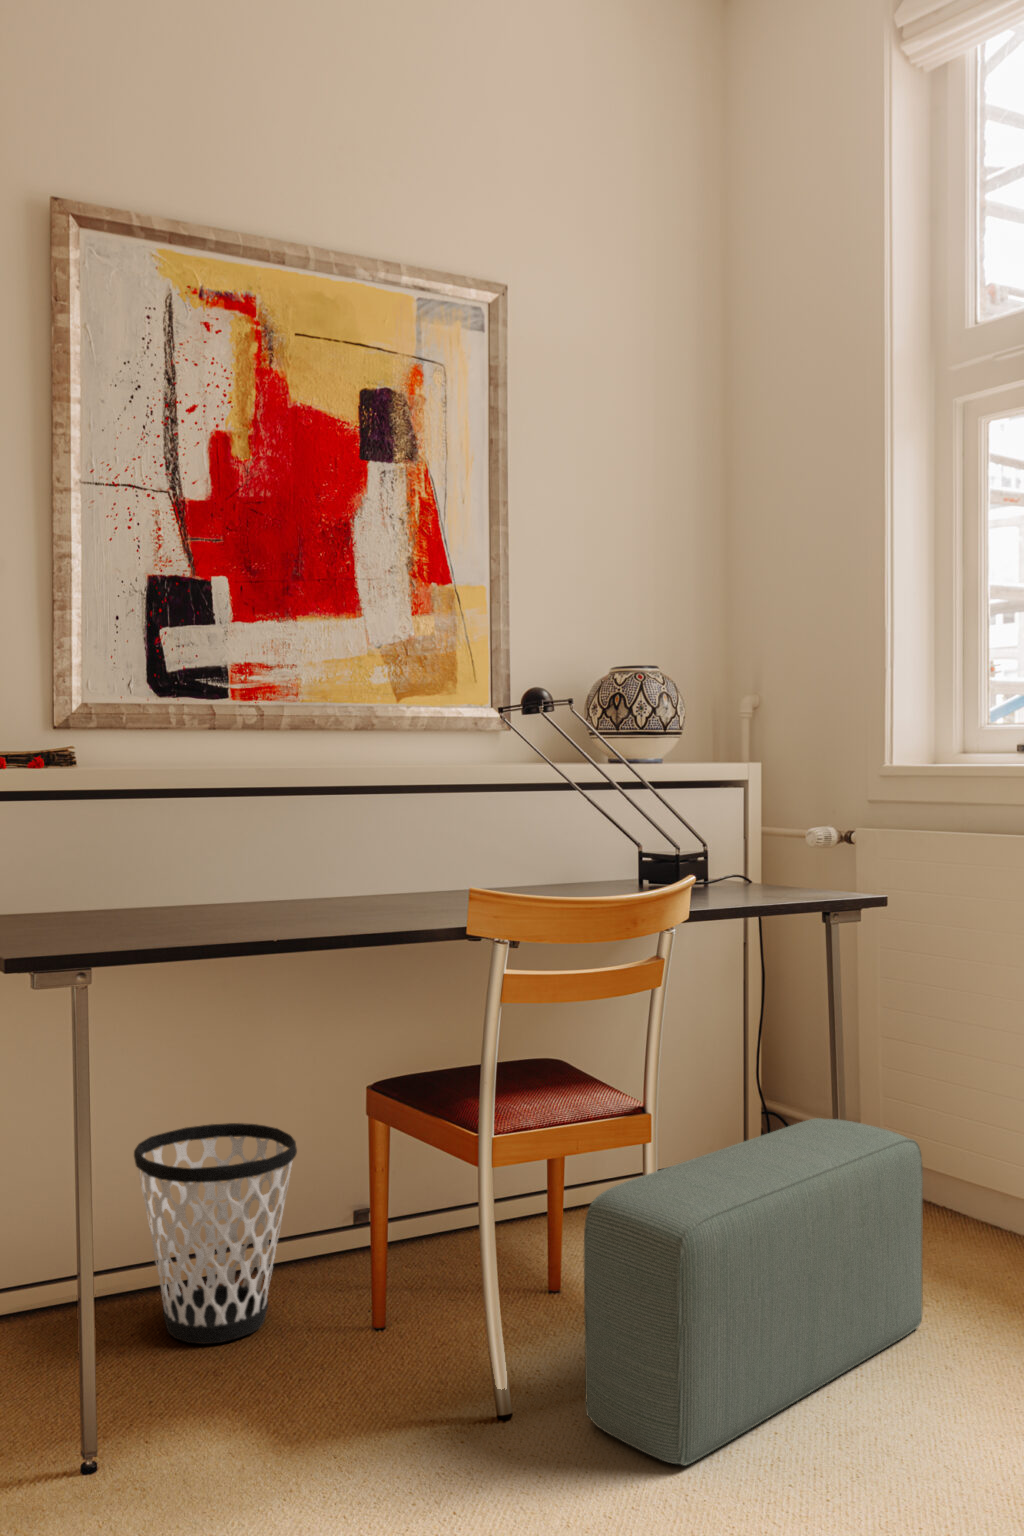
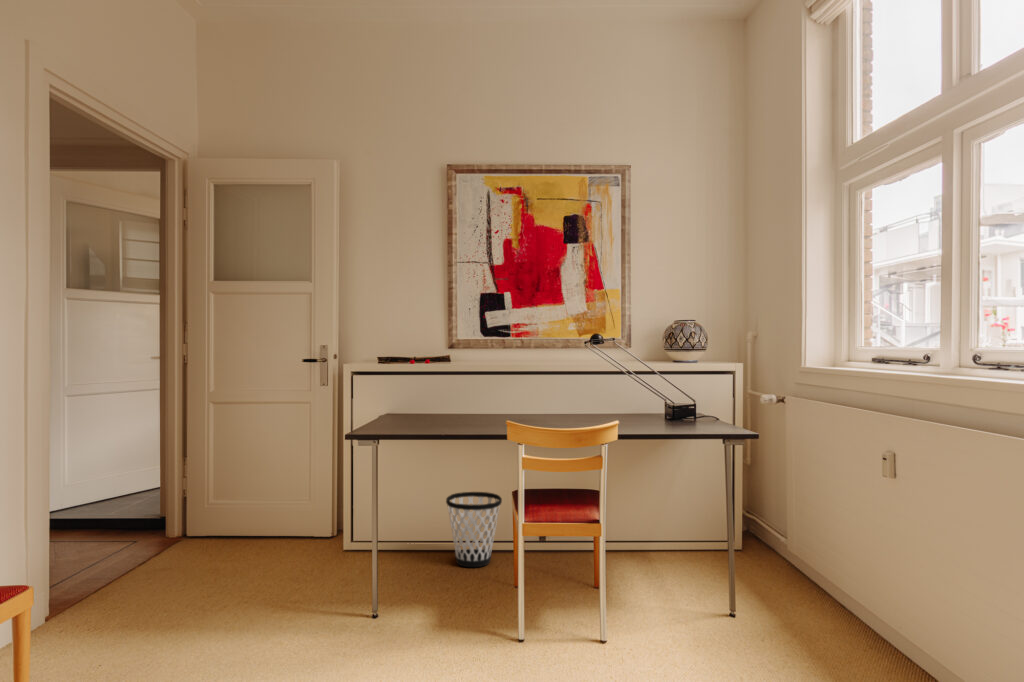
pouf: present [584,1118,923,1465] -> none [556,522,734,638]

